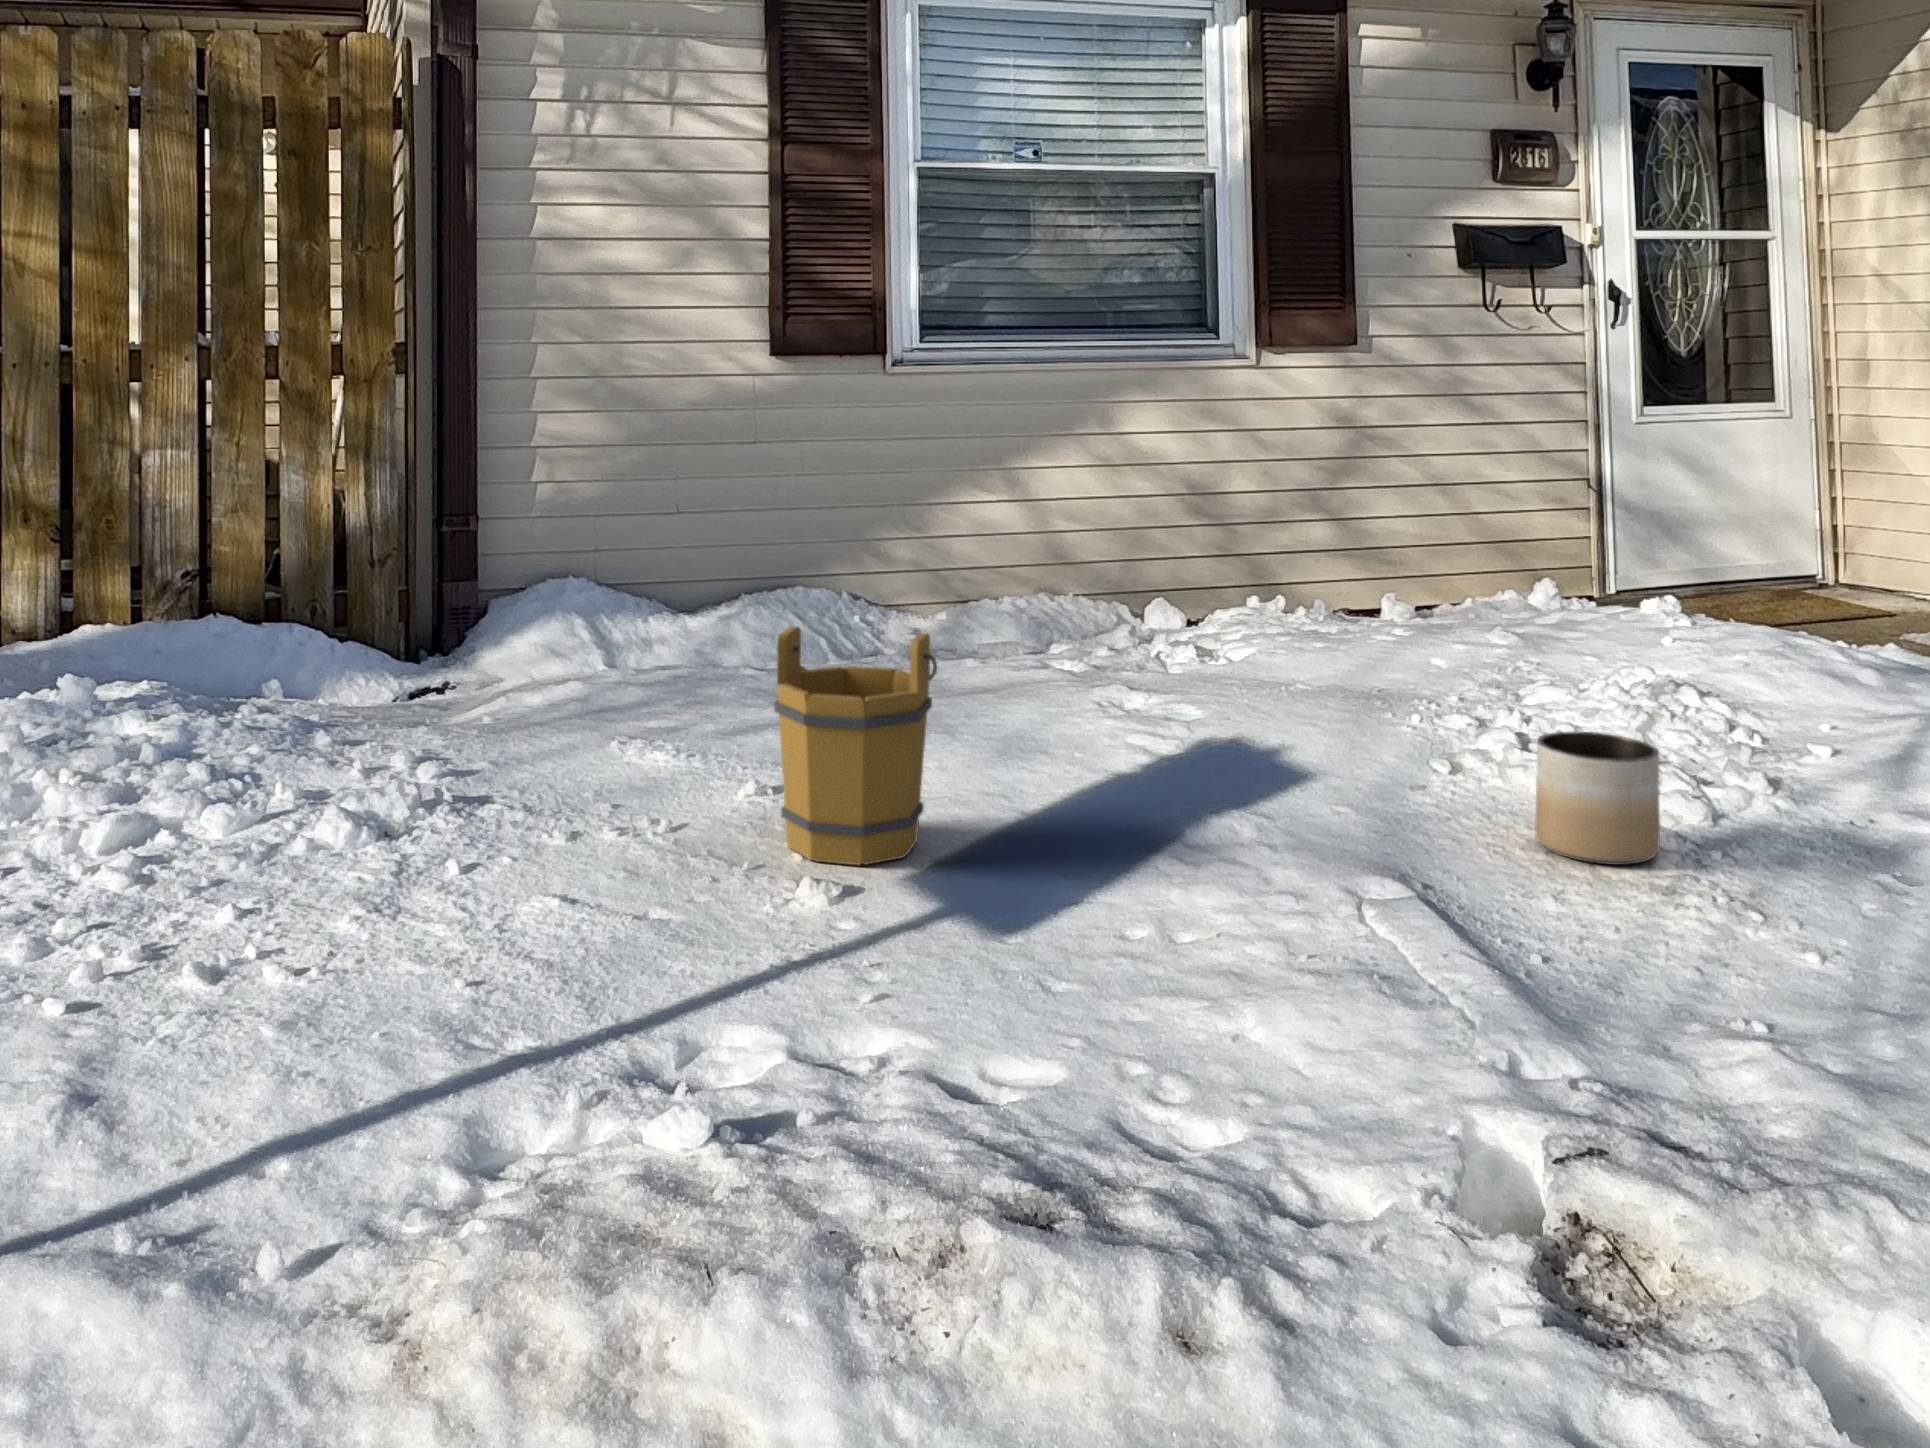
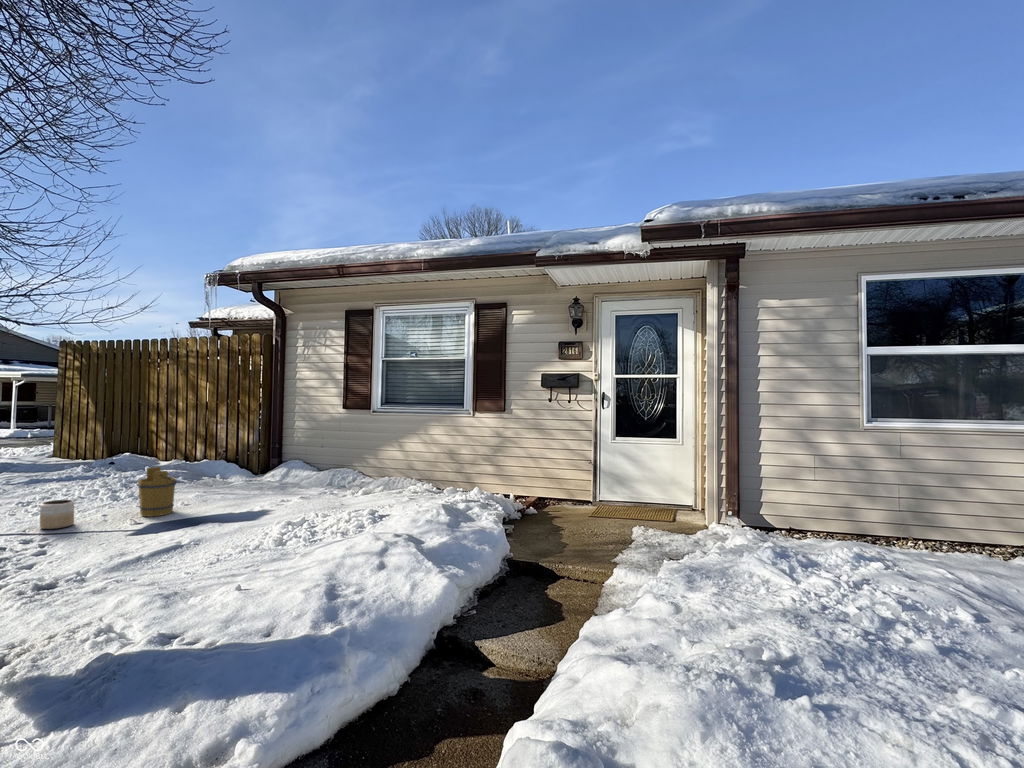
planter: present [1535,732,1660,865] -> present [40,499,74,529]

